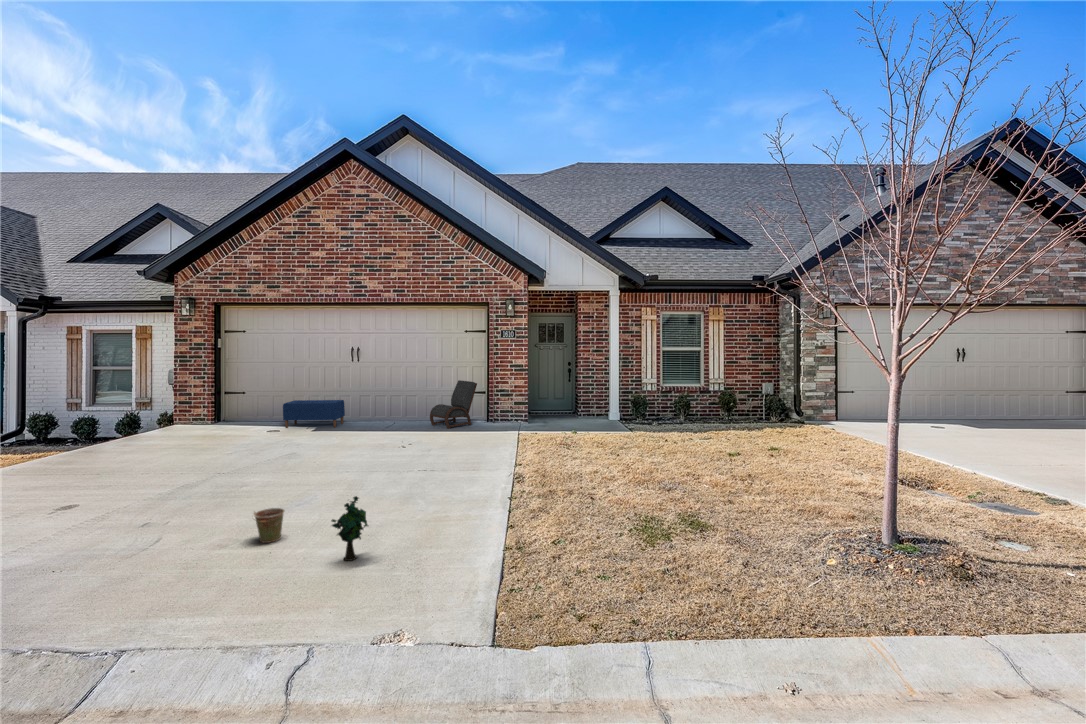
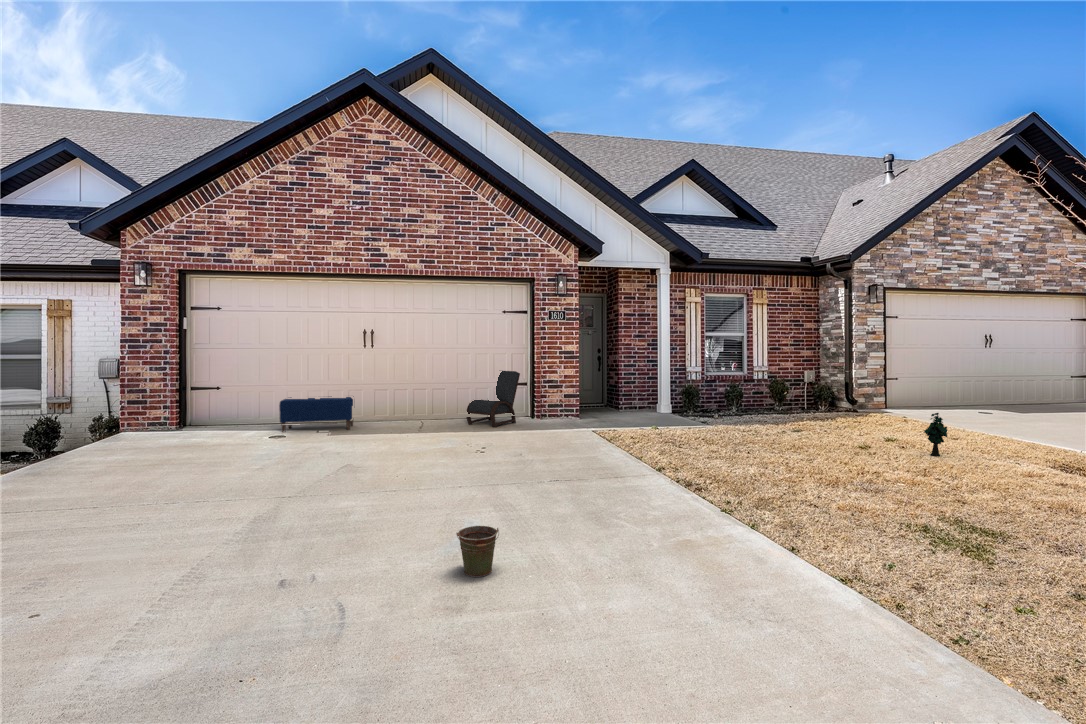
decorative plant: present [331,496,368,561] -> present [924,413,948,457]

